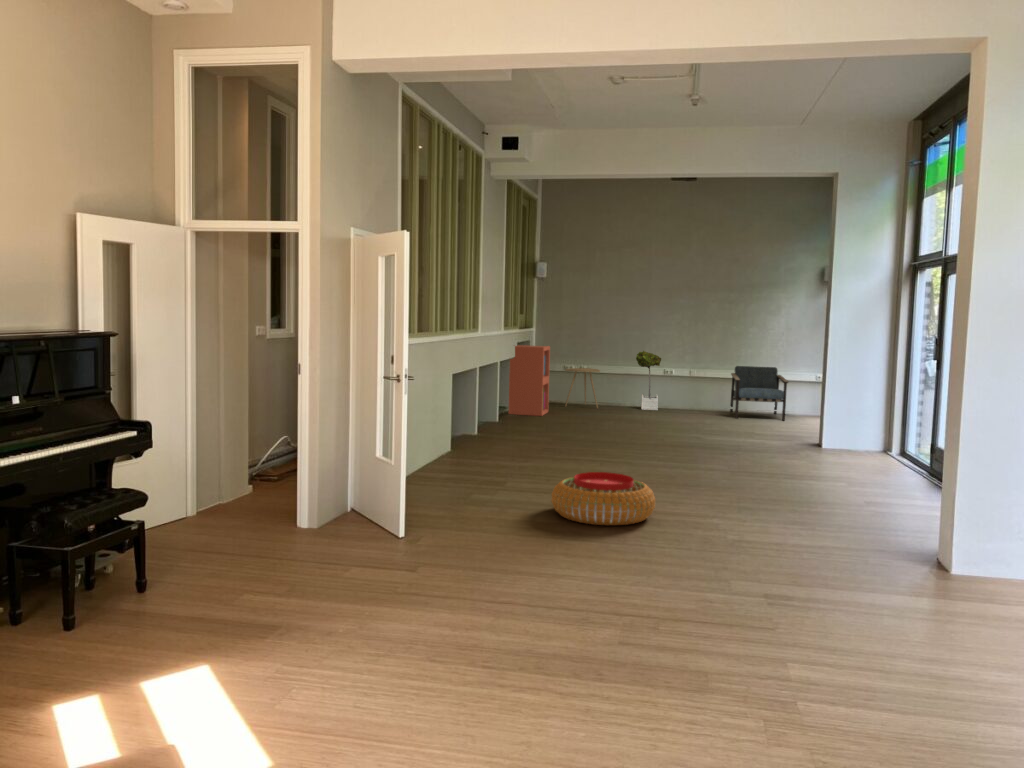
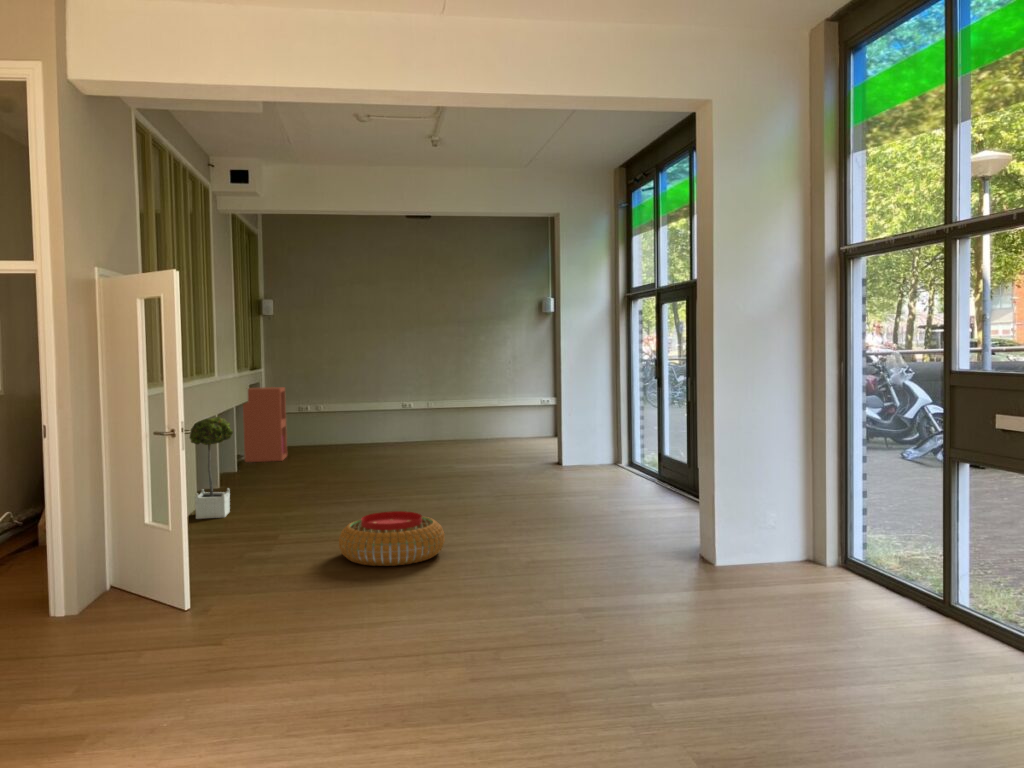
potted tree: present [636,351,661,410] -> present [190,416,233,519]
armchair: present [730,366,788,421] -> none [466,394,521,446]
side table: present [565,368,600,408] -> none [301,407,338,449]

